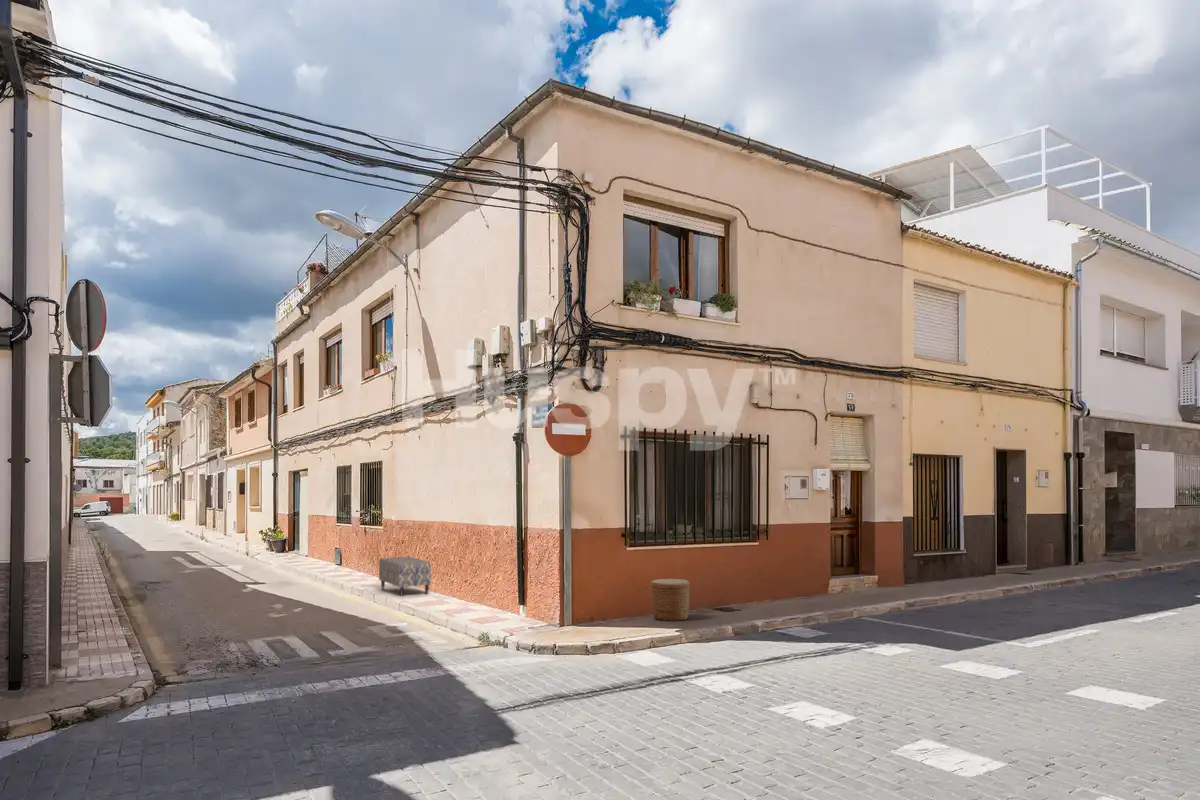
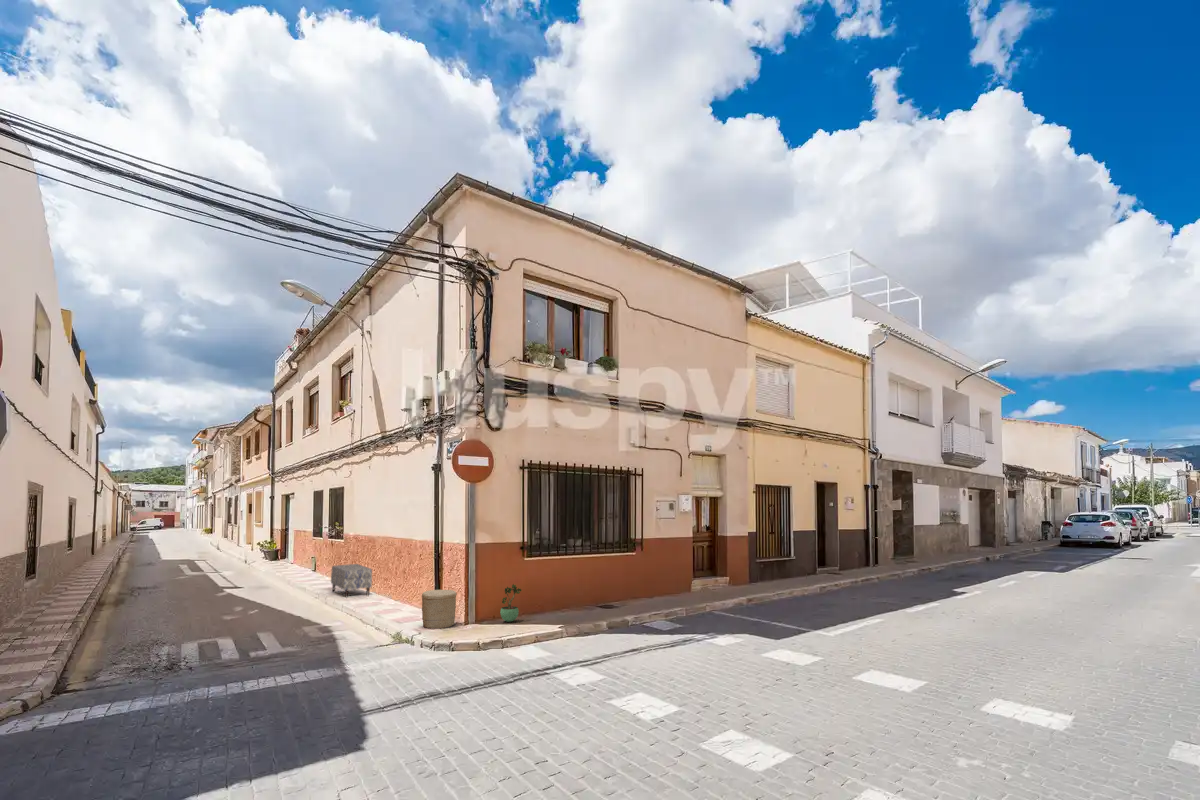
potted plant: none [604,579,629,624] -> present [500,584,522,622]
woven basket: present [651,579,690,621] -> present [422,590,457,629]

